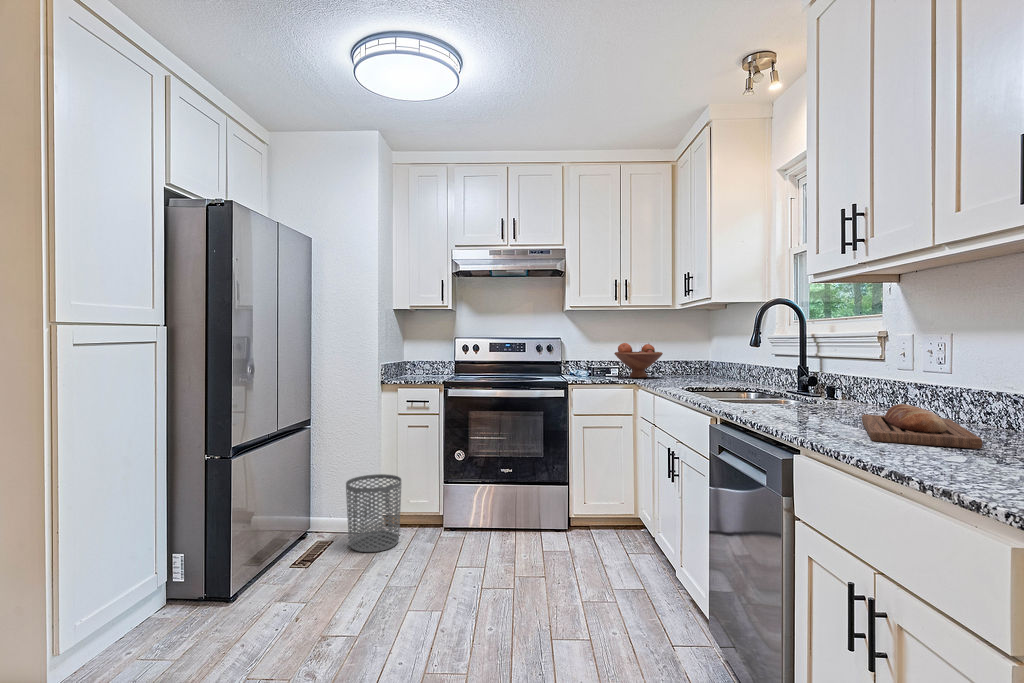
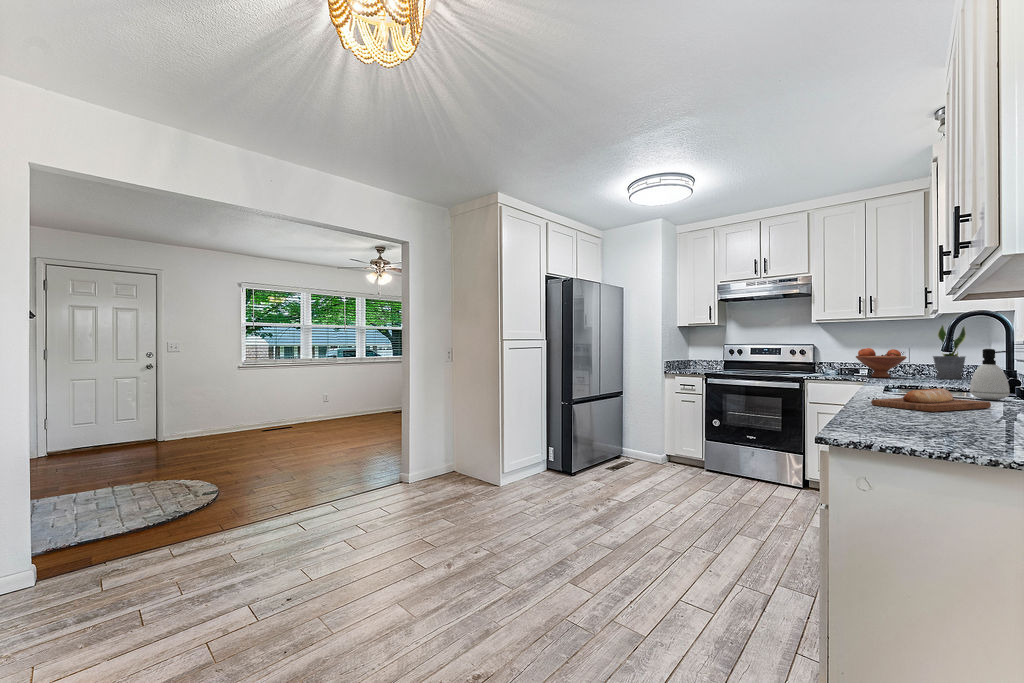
potted plant: none [673,316,701,376] -> present [933,325,966,379]
soap dispenser: none [845,345,887,409] -> present [970,349,1010,400]
waste bin: present [346,474,401,552] -> none [639,429,673,474]

